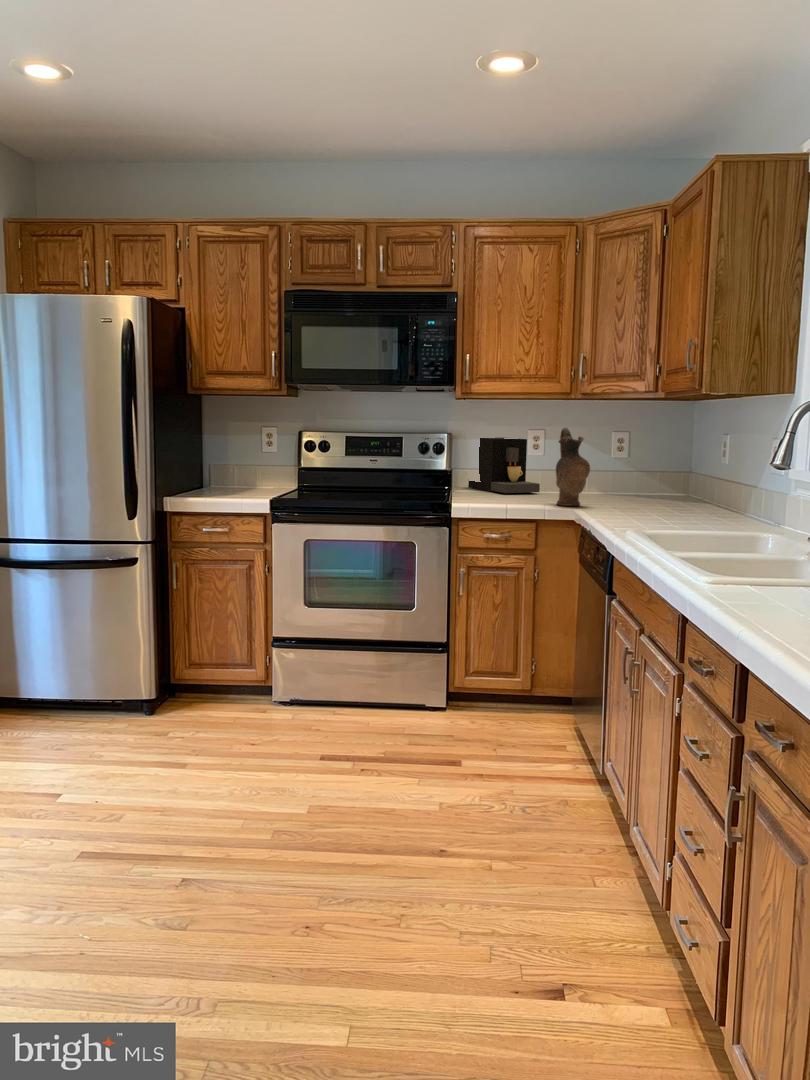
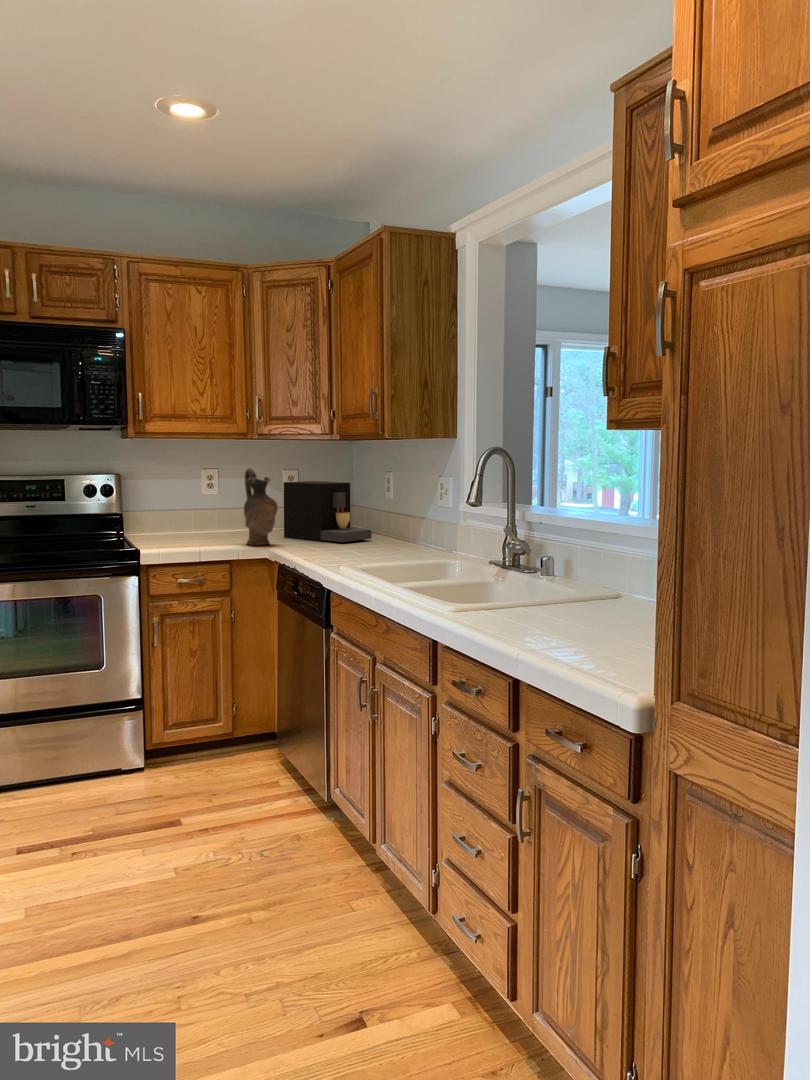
coffee maker: present [468,437,540,493] -> present [284,481,371,542]

